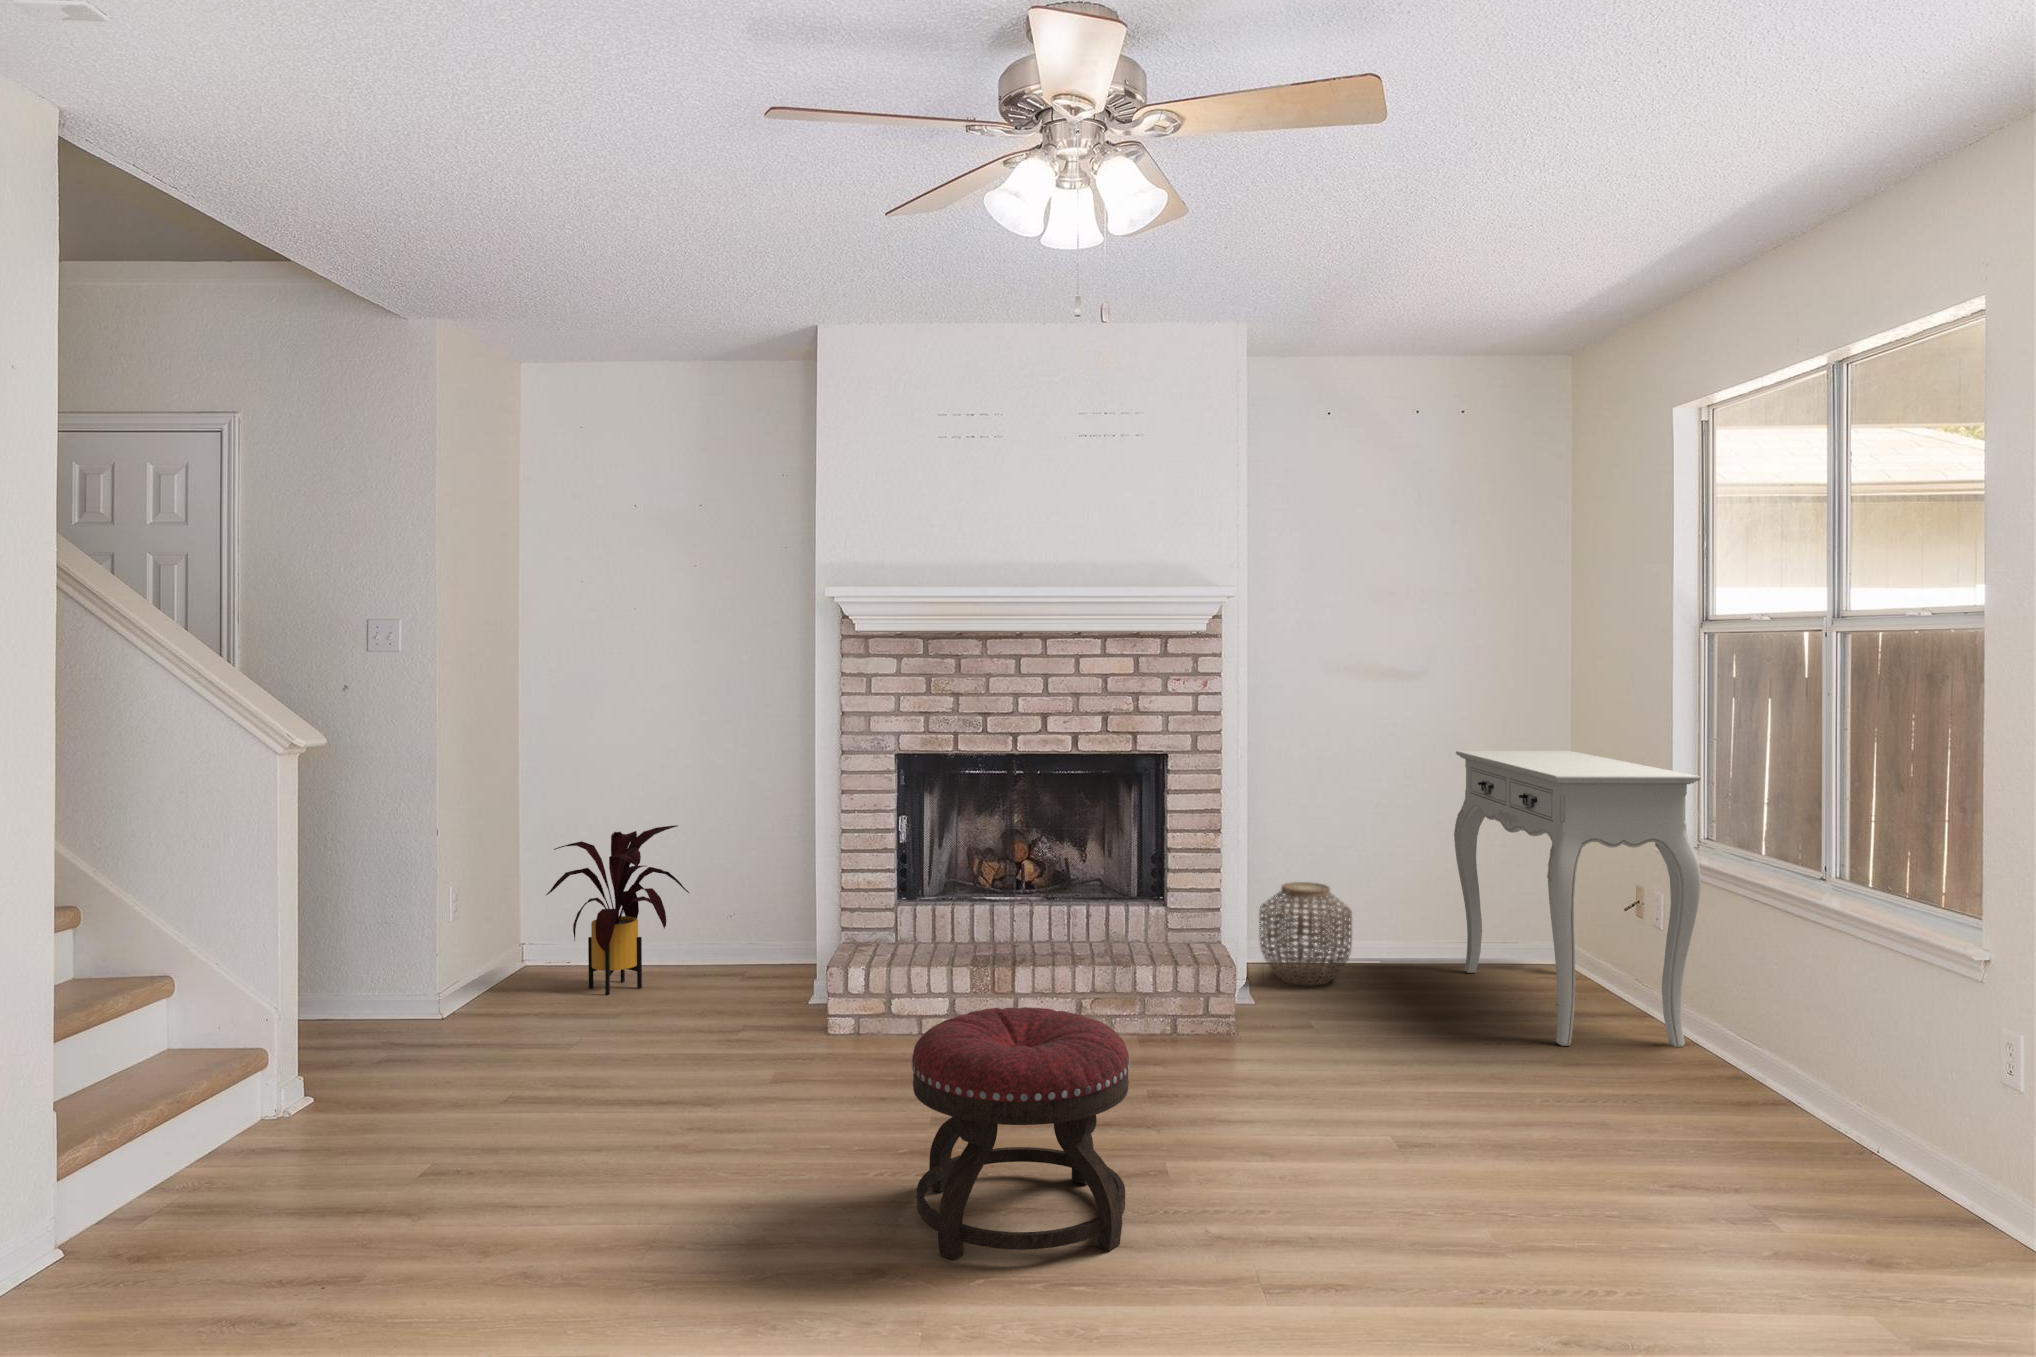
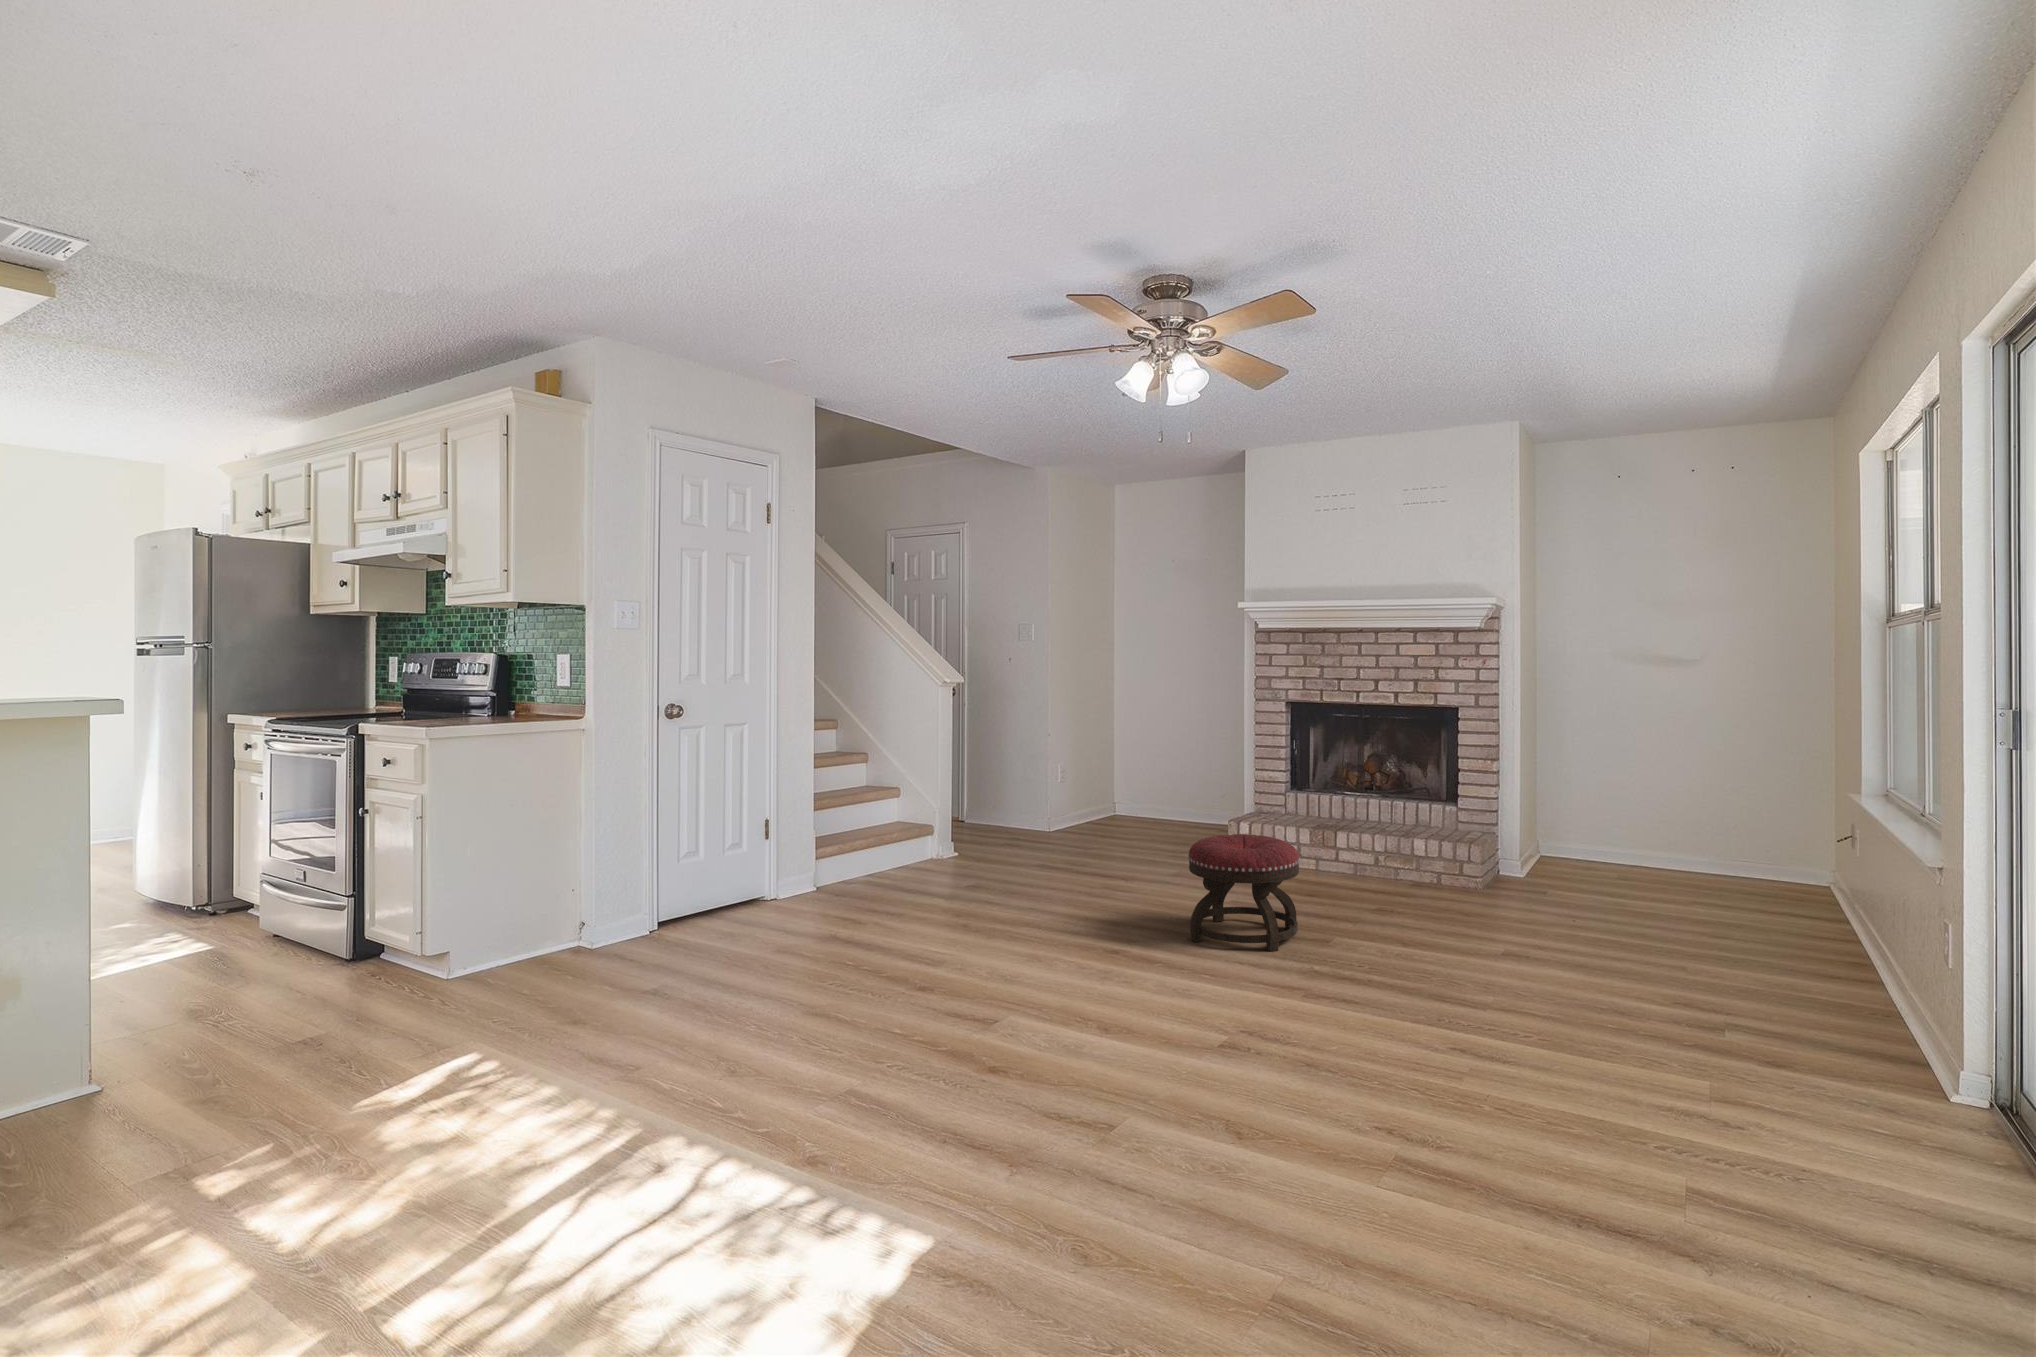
console table: present [1454,751,1701,1047] -> none [1699,713,1829,935]
house plant: present [546,825,689,995] -> none [1101,740,1184,830]
woven basket: present [1259,882,1352,986] -> none [1542,801,1614,872]

